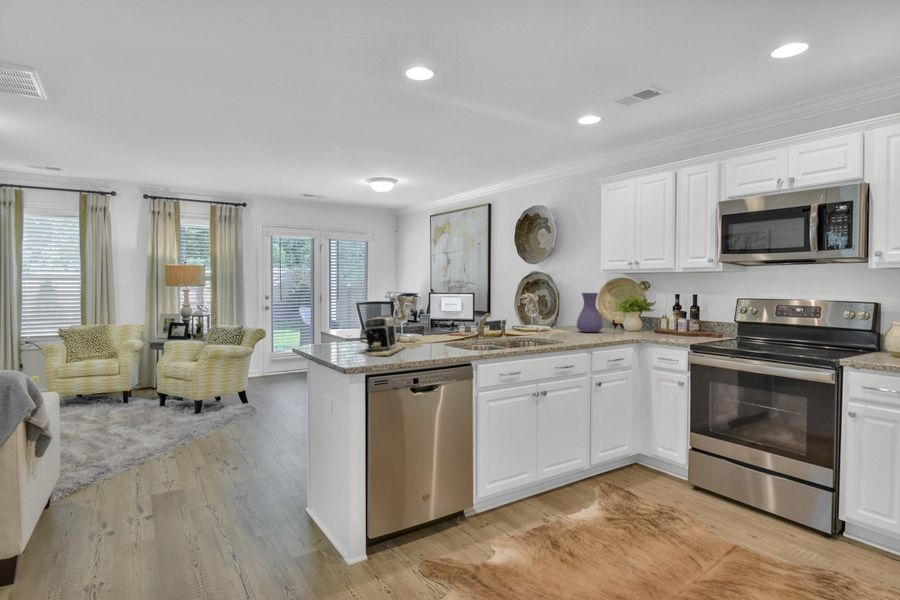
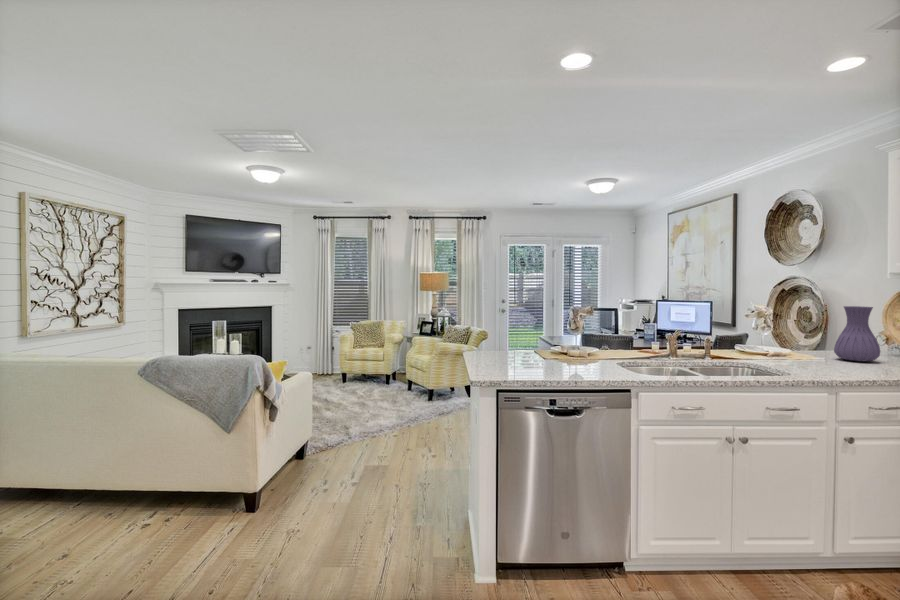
coffee maker: present [364,315,404,356] -> none [511,328,567,372]

